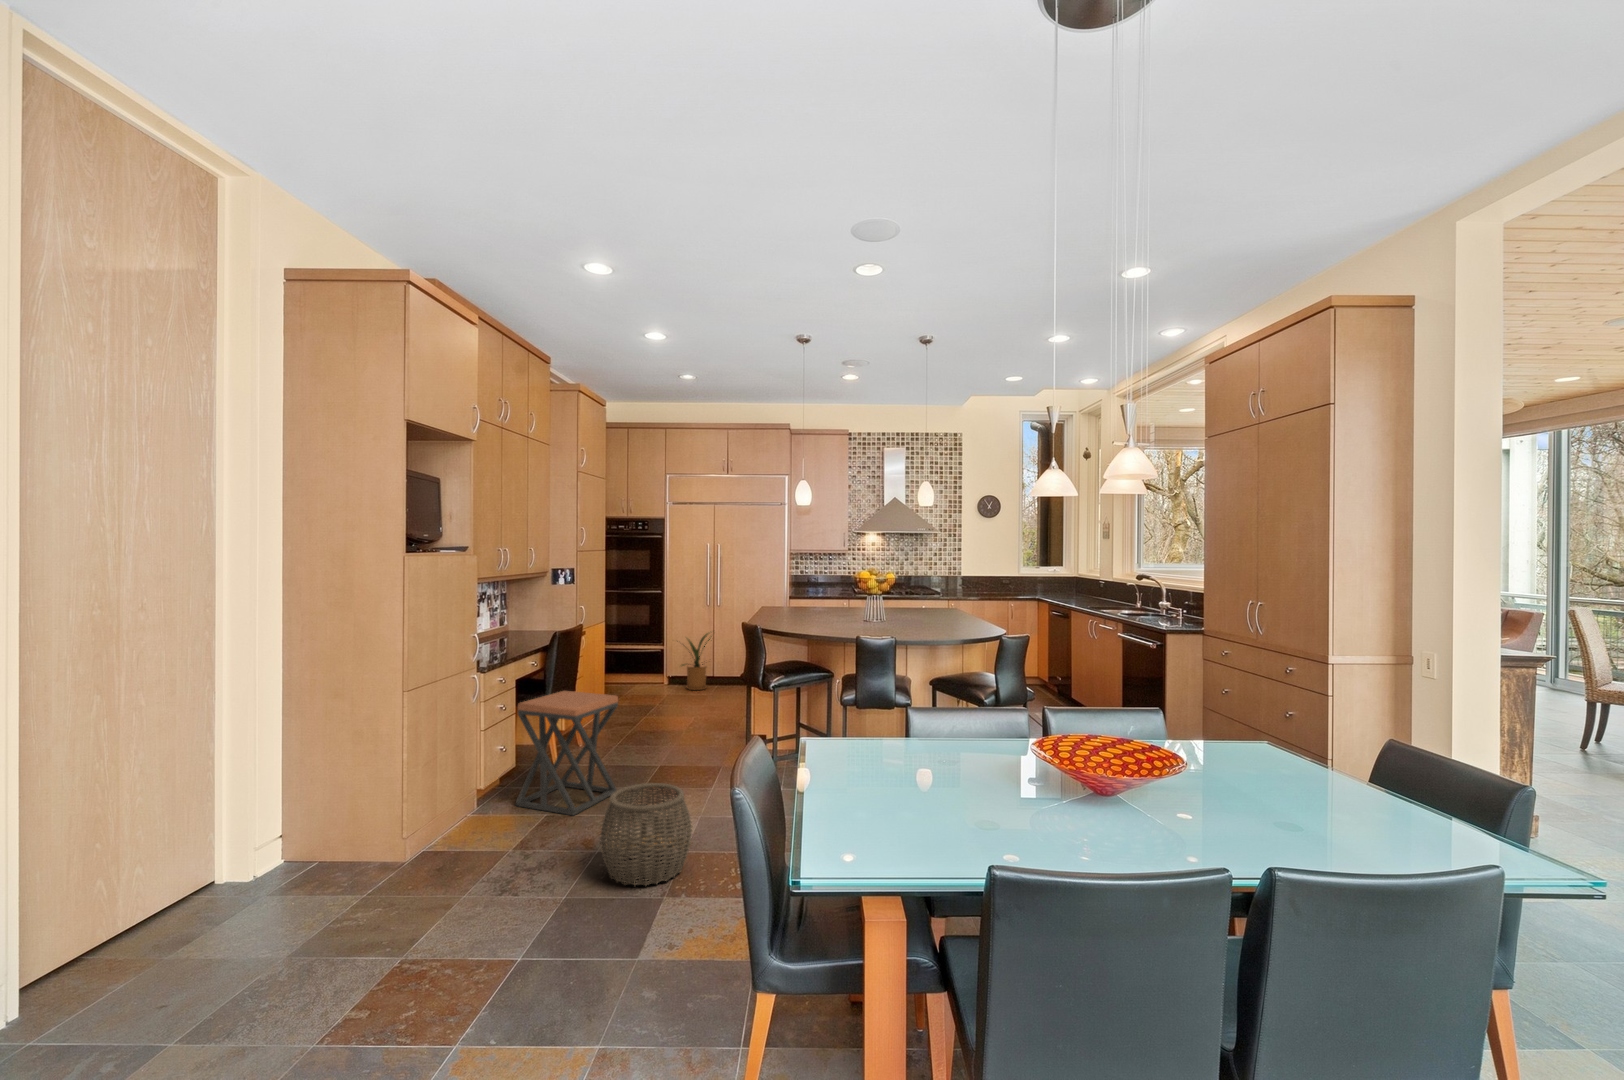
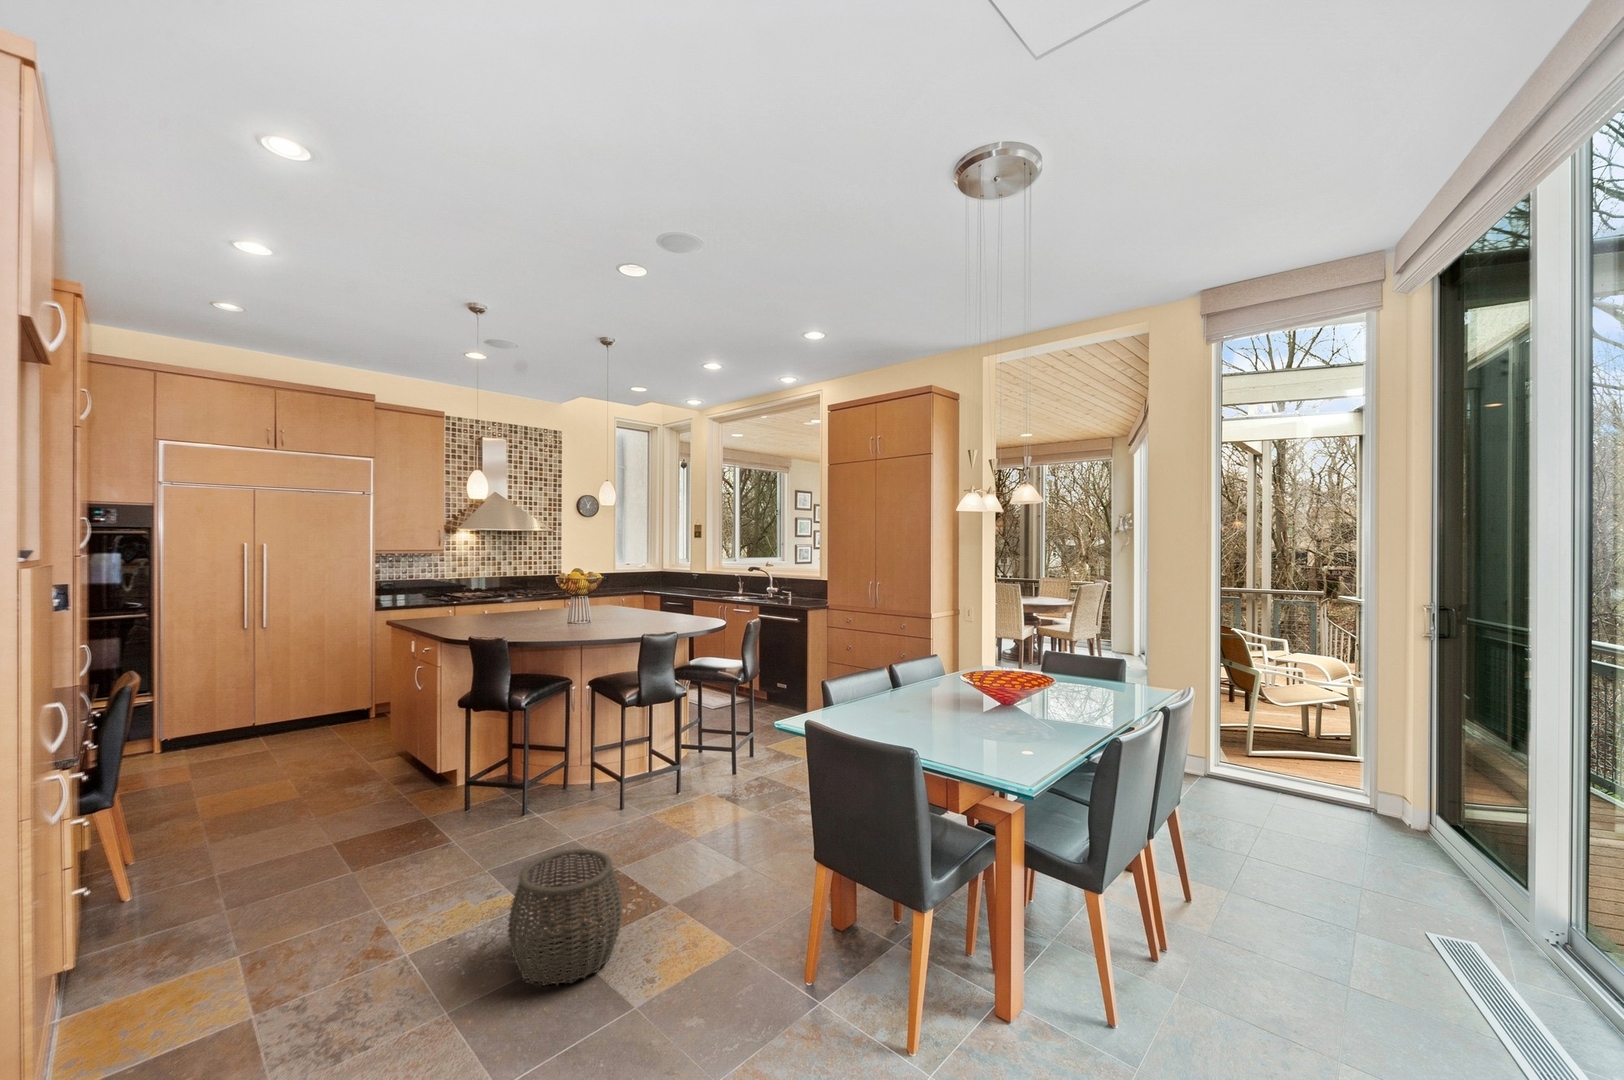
house plant: present [682,633,712,690] -> none [196,666,286,755]
stool: present [516,691,618,815] -> none [219,771,365,982]

